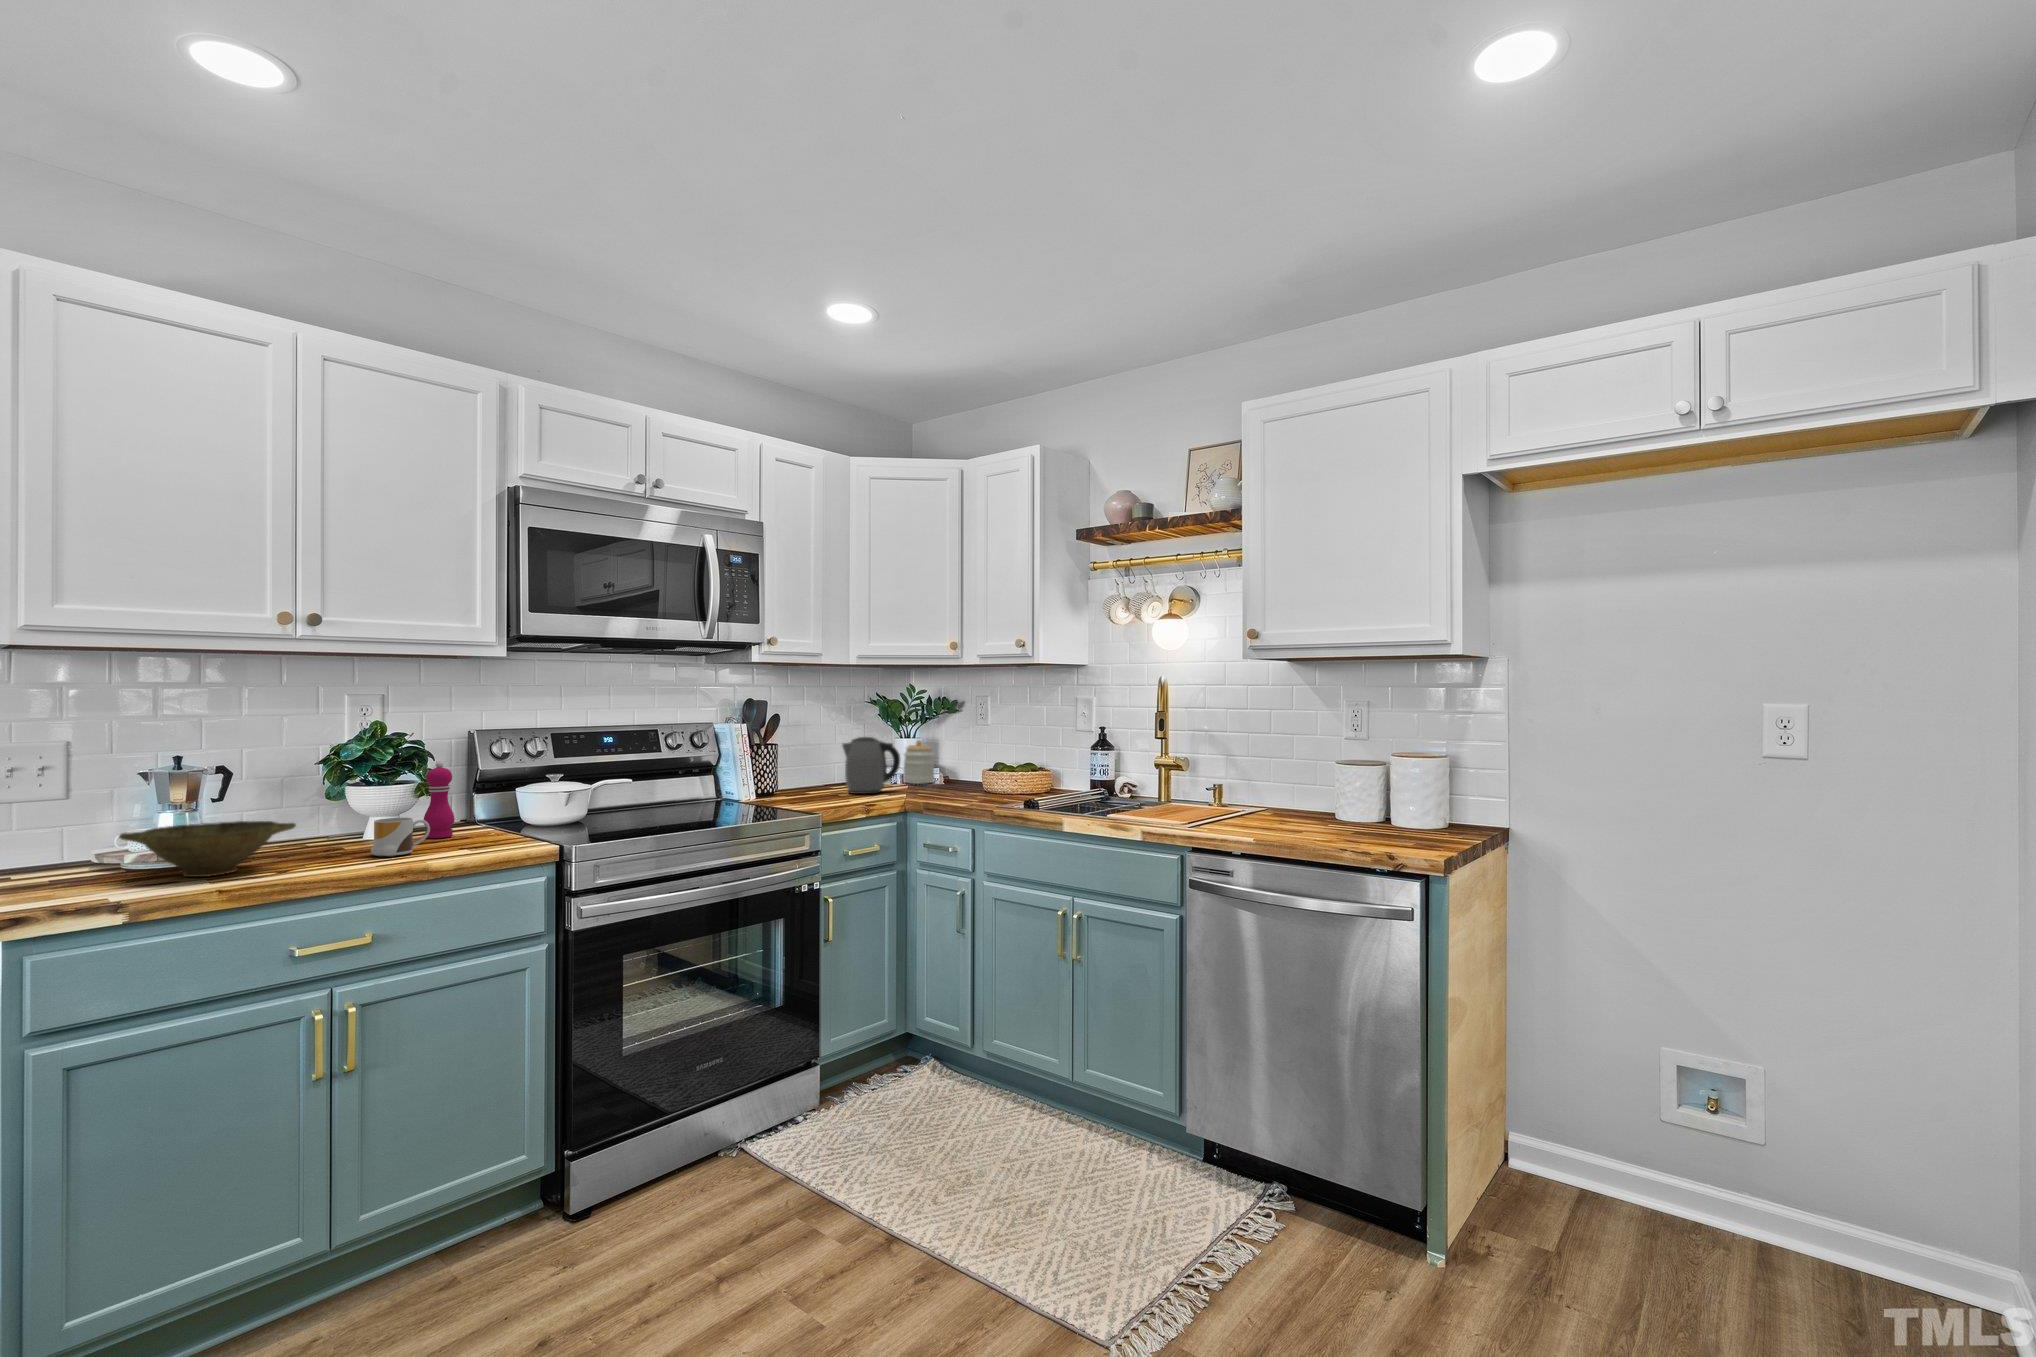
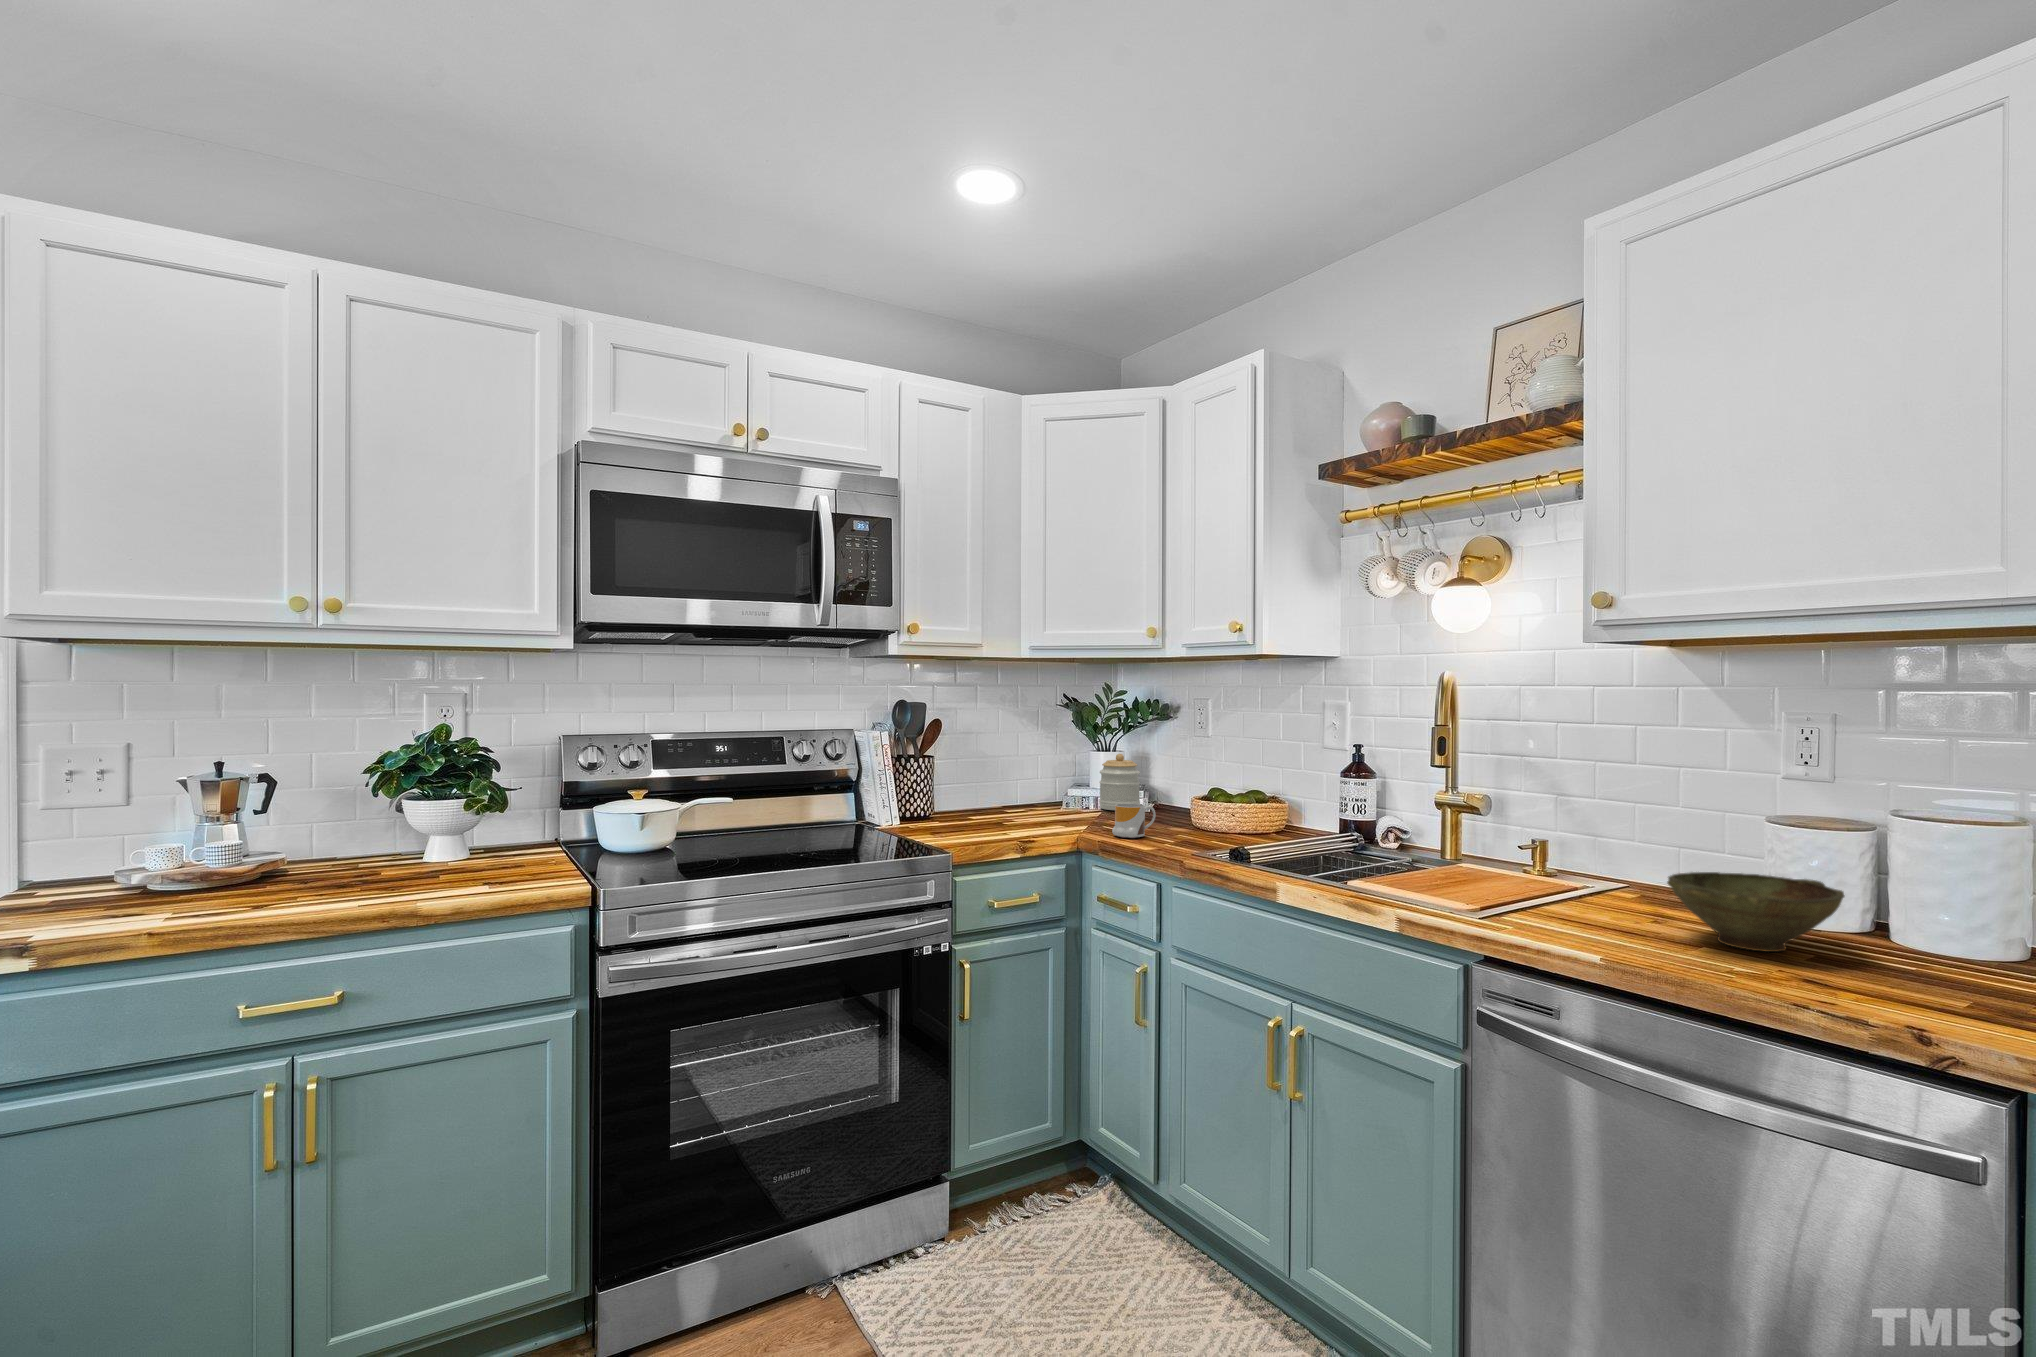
kettle: present [842,737,900,794] -> none [1008,750,1083,824]
pepper mill: present [424,762,455,838] -> none [468,775,504,867]
mug: present [371,818,430,857] -> present [1112,803,1156,838]
bowl: present [119,821,296,877] -> present [1667,872,1844,952]

